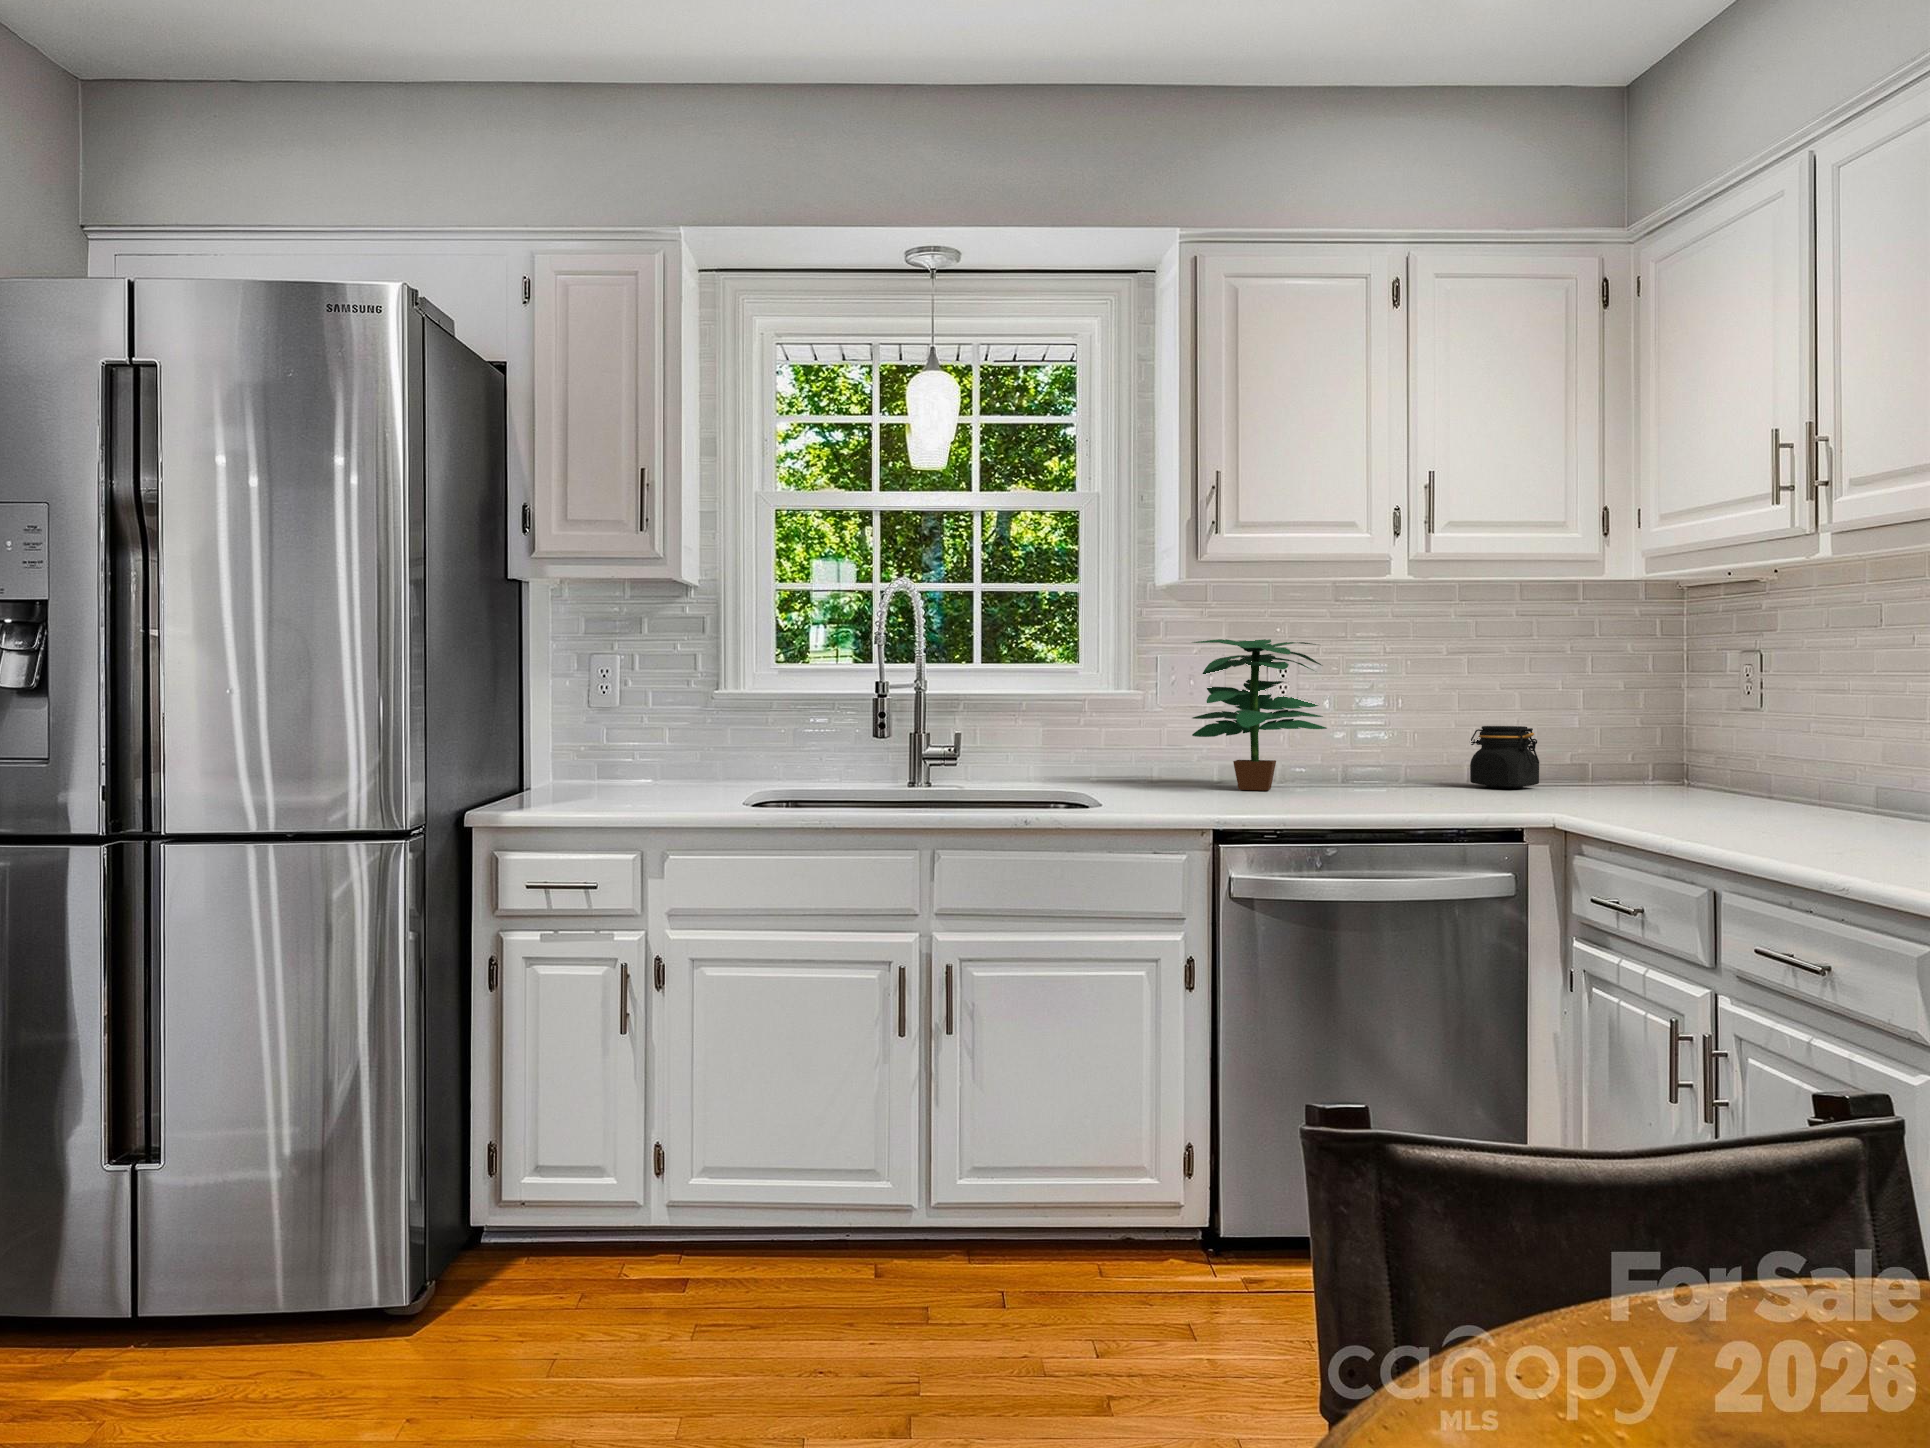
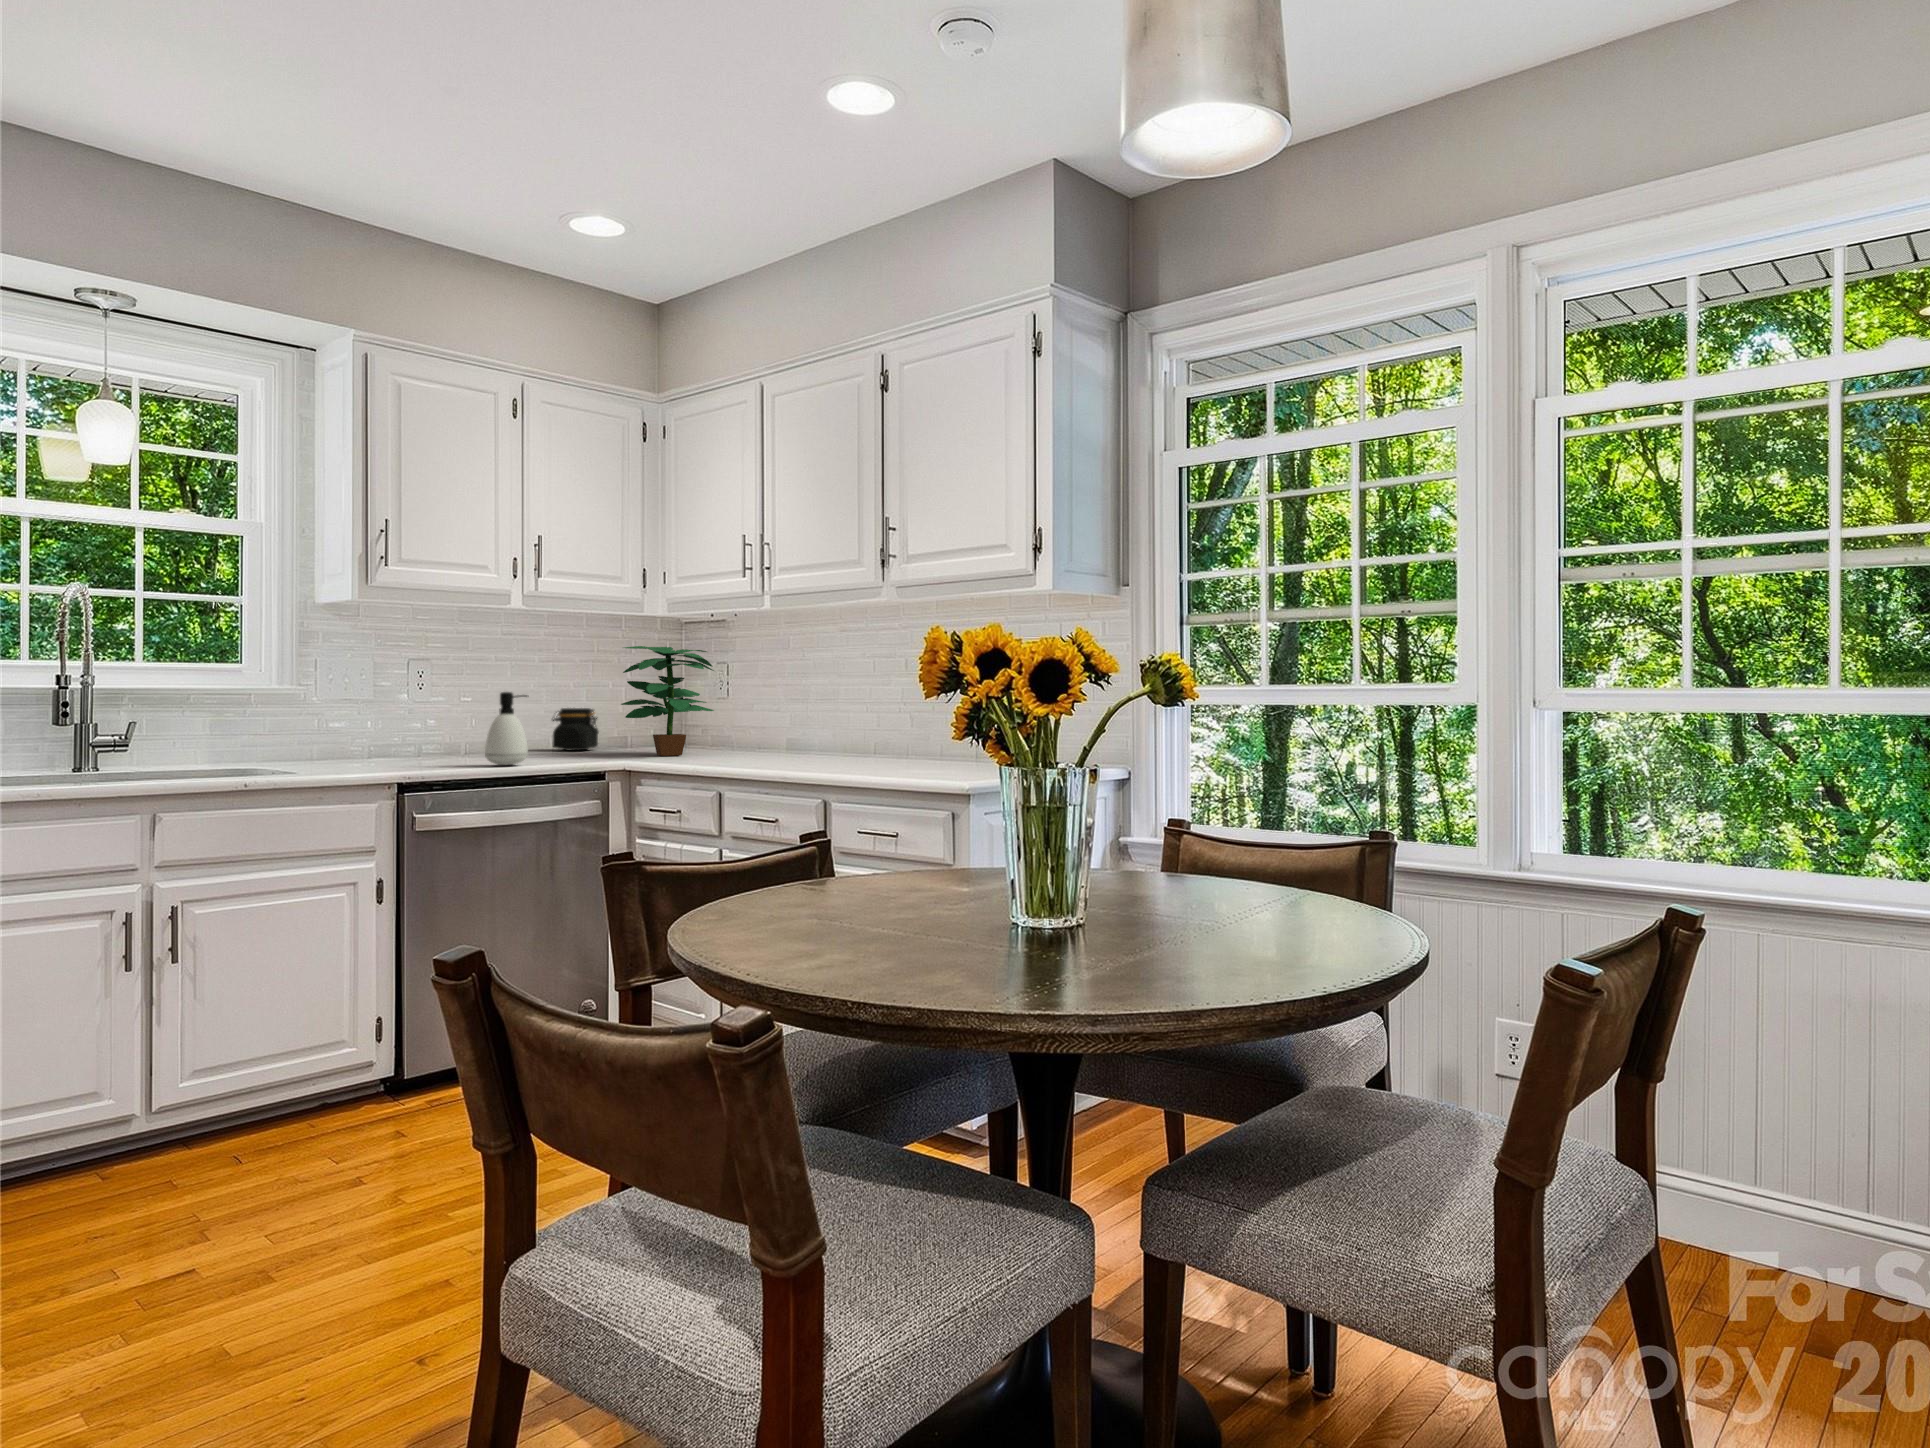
potted plant: present [1192,639,1327,790] -> present [621,646,714,756]
soap dispenser: none [1338,703,1400,810] -> present [485,692,527,765]

